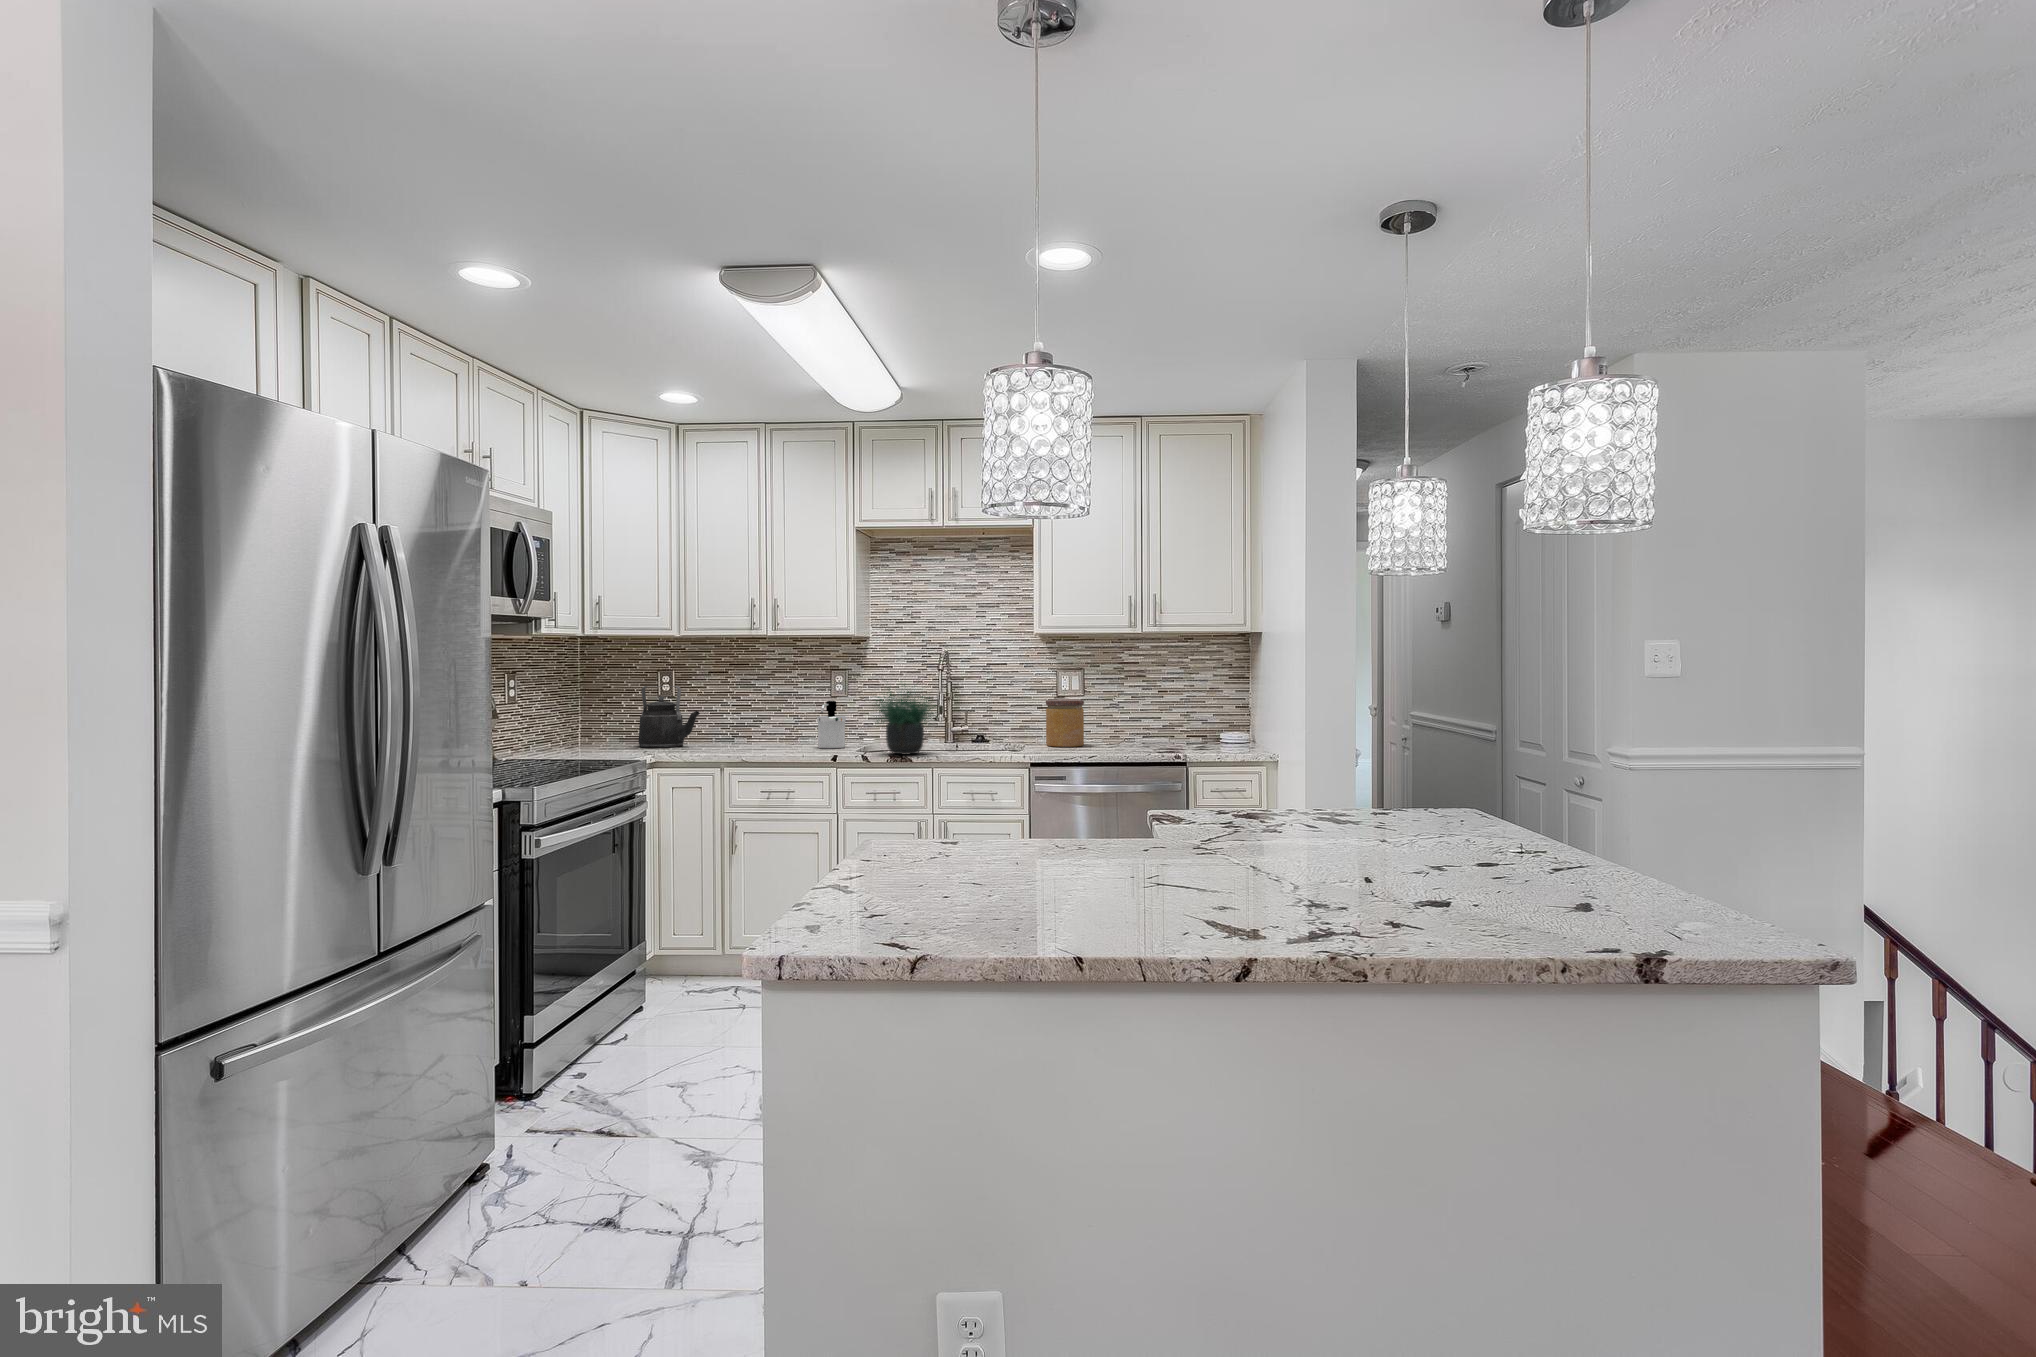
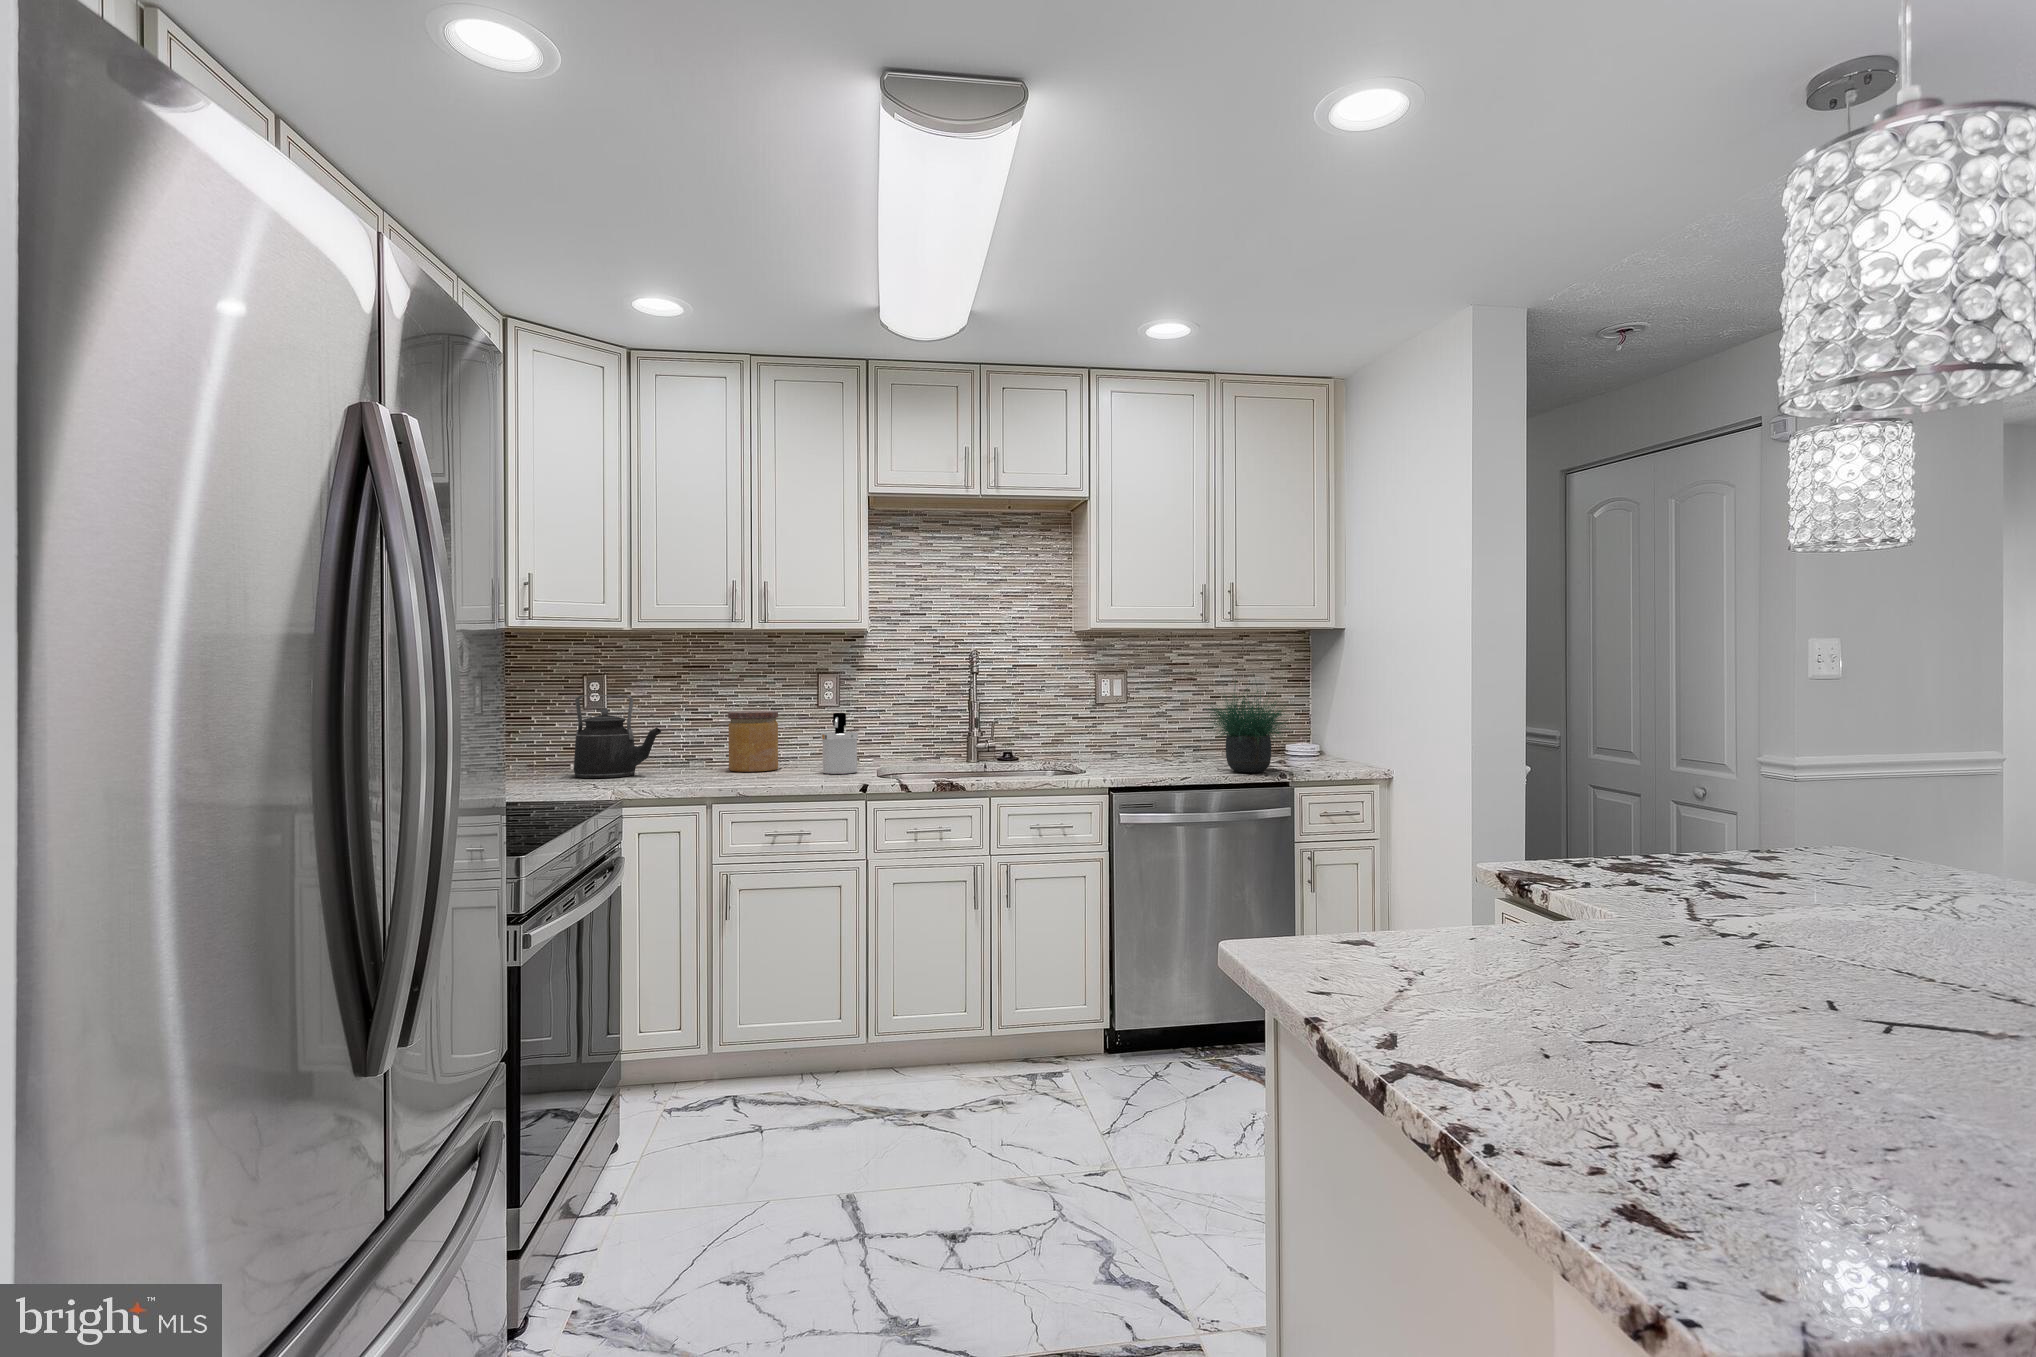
potted plant: present [873,685,936,754] -> present [1211,681,1288,773]
jar: present [1046,699,1084,747] -> present [728,711,778,772]

